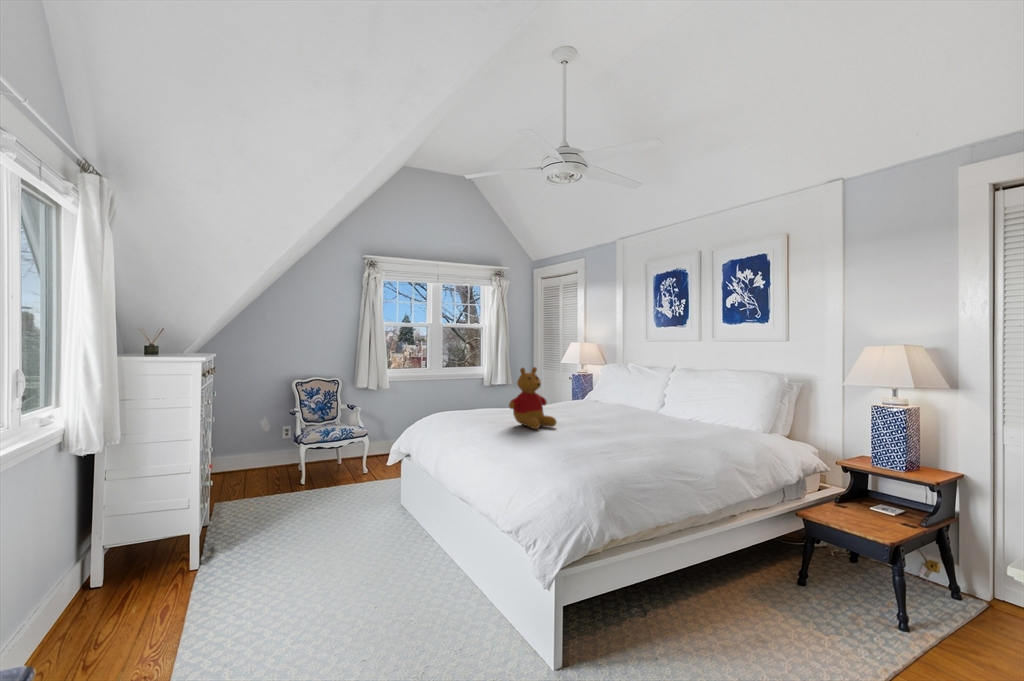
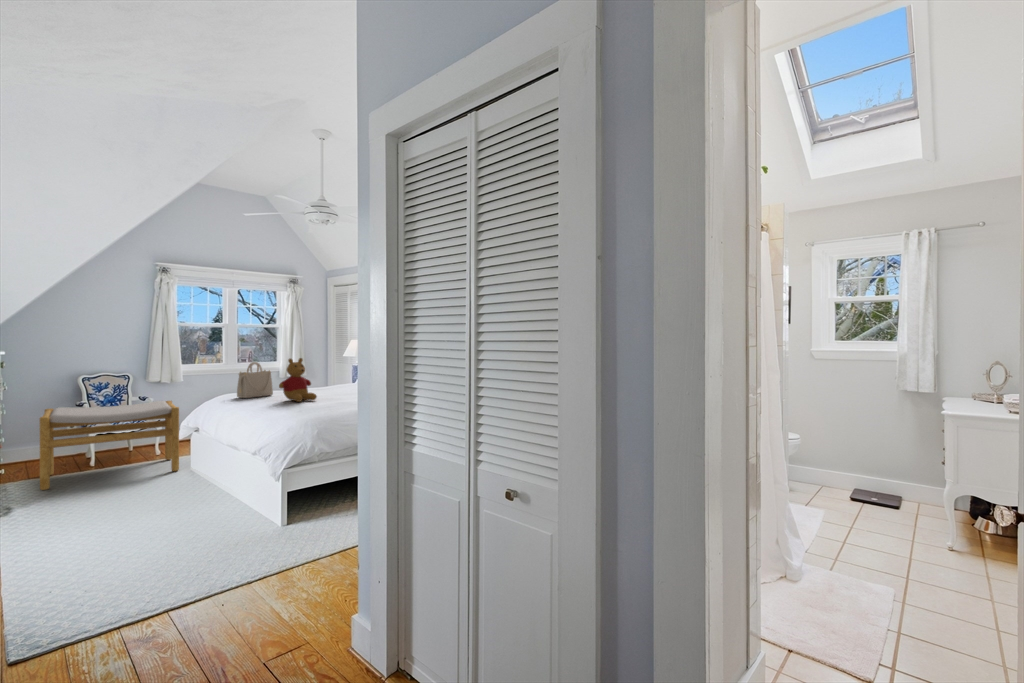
handbag: none [454,371,495,418] -> present [237,362,273,398]
footstool: none [251,413,388,515] -> present [40,401,179,490]

